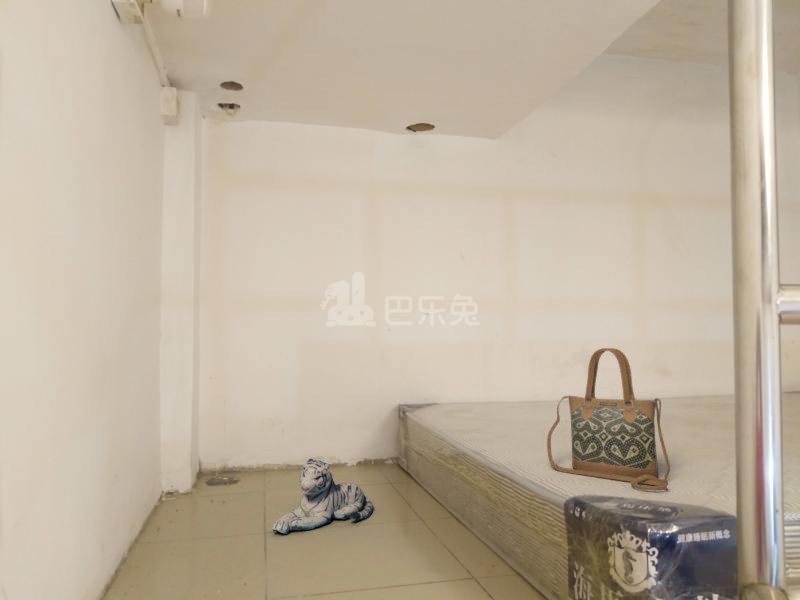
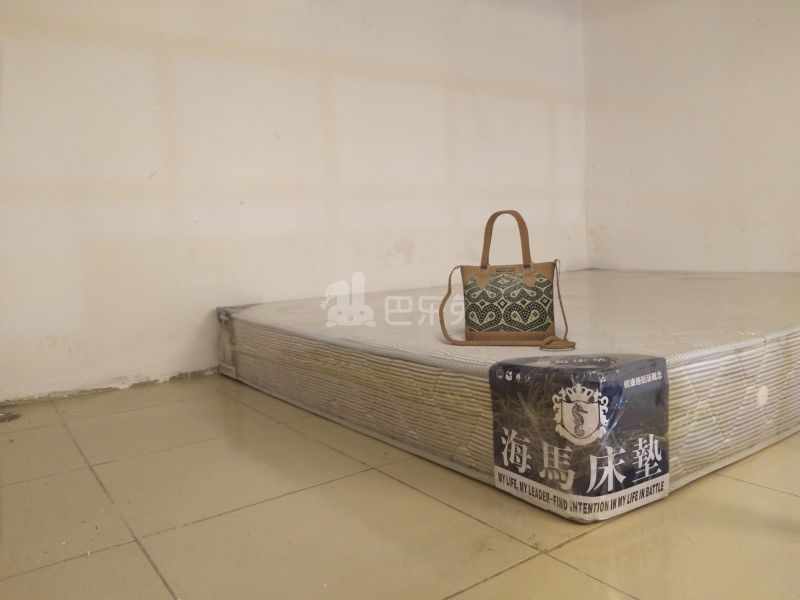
plush toy: present [272,459,373,534] -> none [94,369,217,464]

